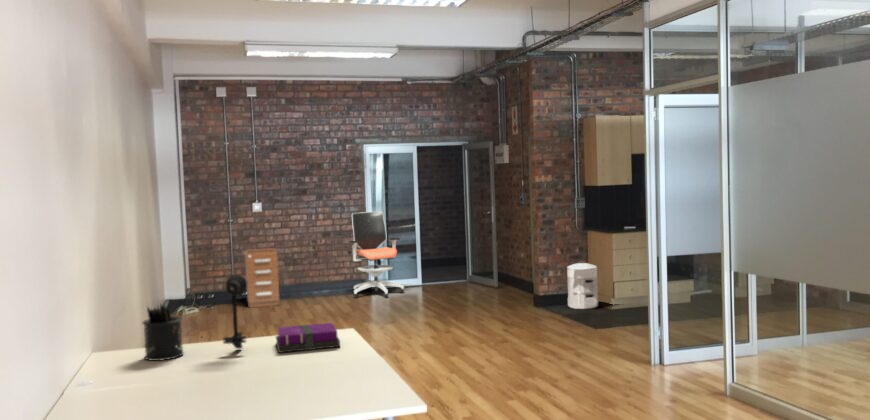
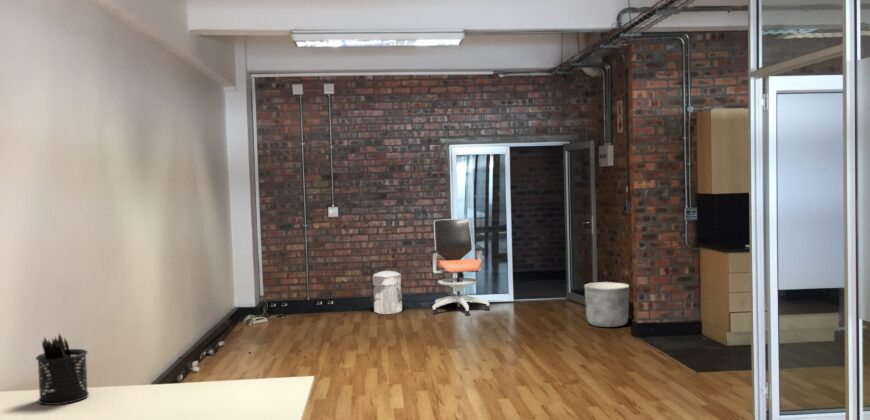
filing cabinet: present [245,248,280,307] -> none [316,256,353,320]
waste bin: present [567,261,598,309] -> present [371,270,404,314]
planter: none [491,264,529,301] -> present [585,282,629,327]
desk lamp: present [223,275,247,349] -> none [126,301,165,394]
notebook: present [276,323,340,353] -> none [189,366,278,405]

